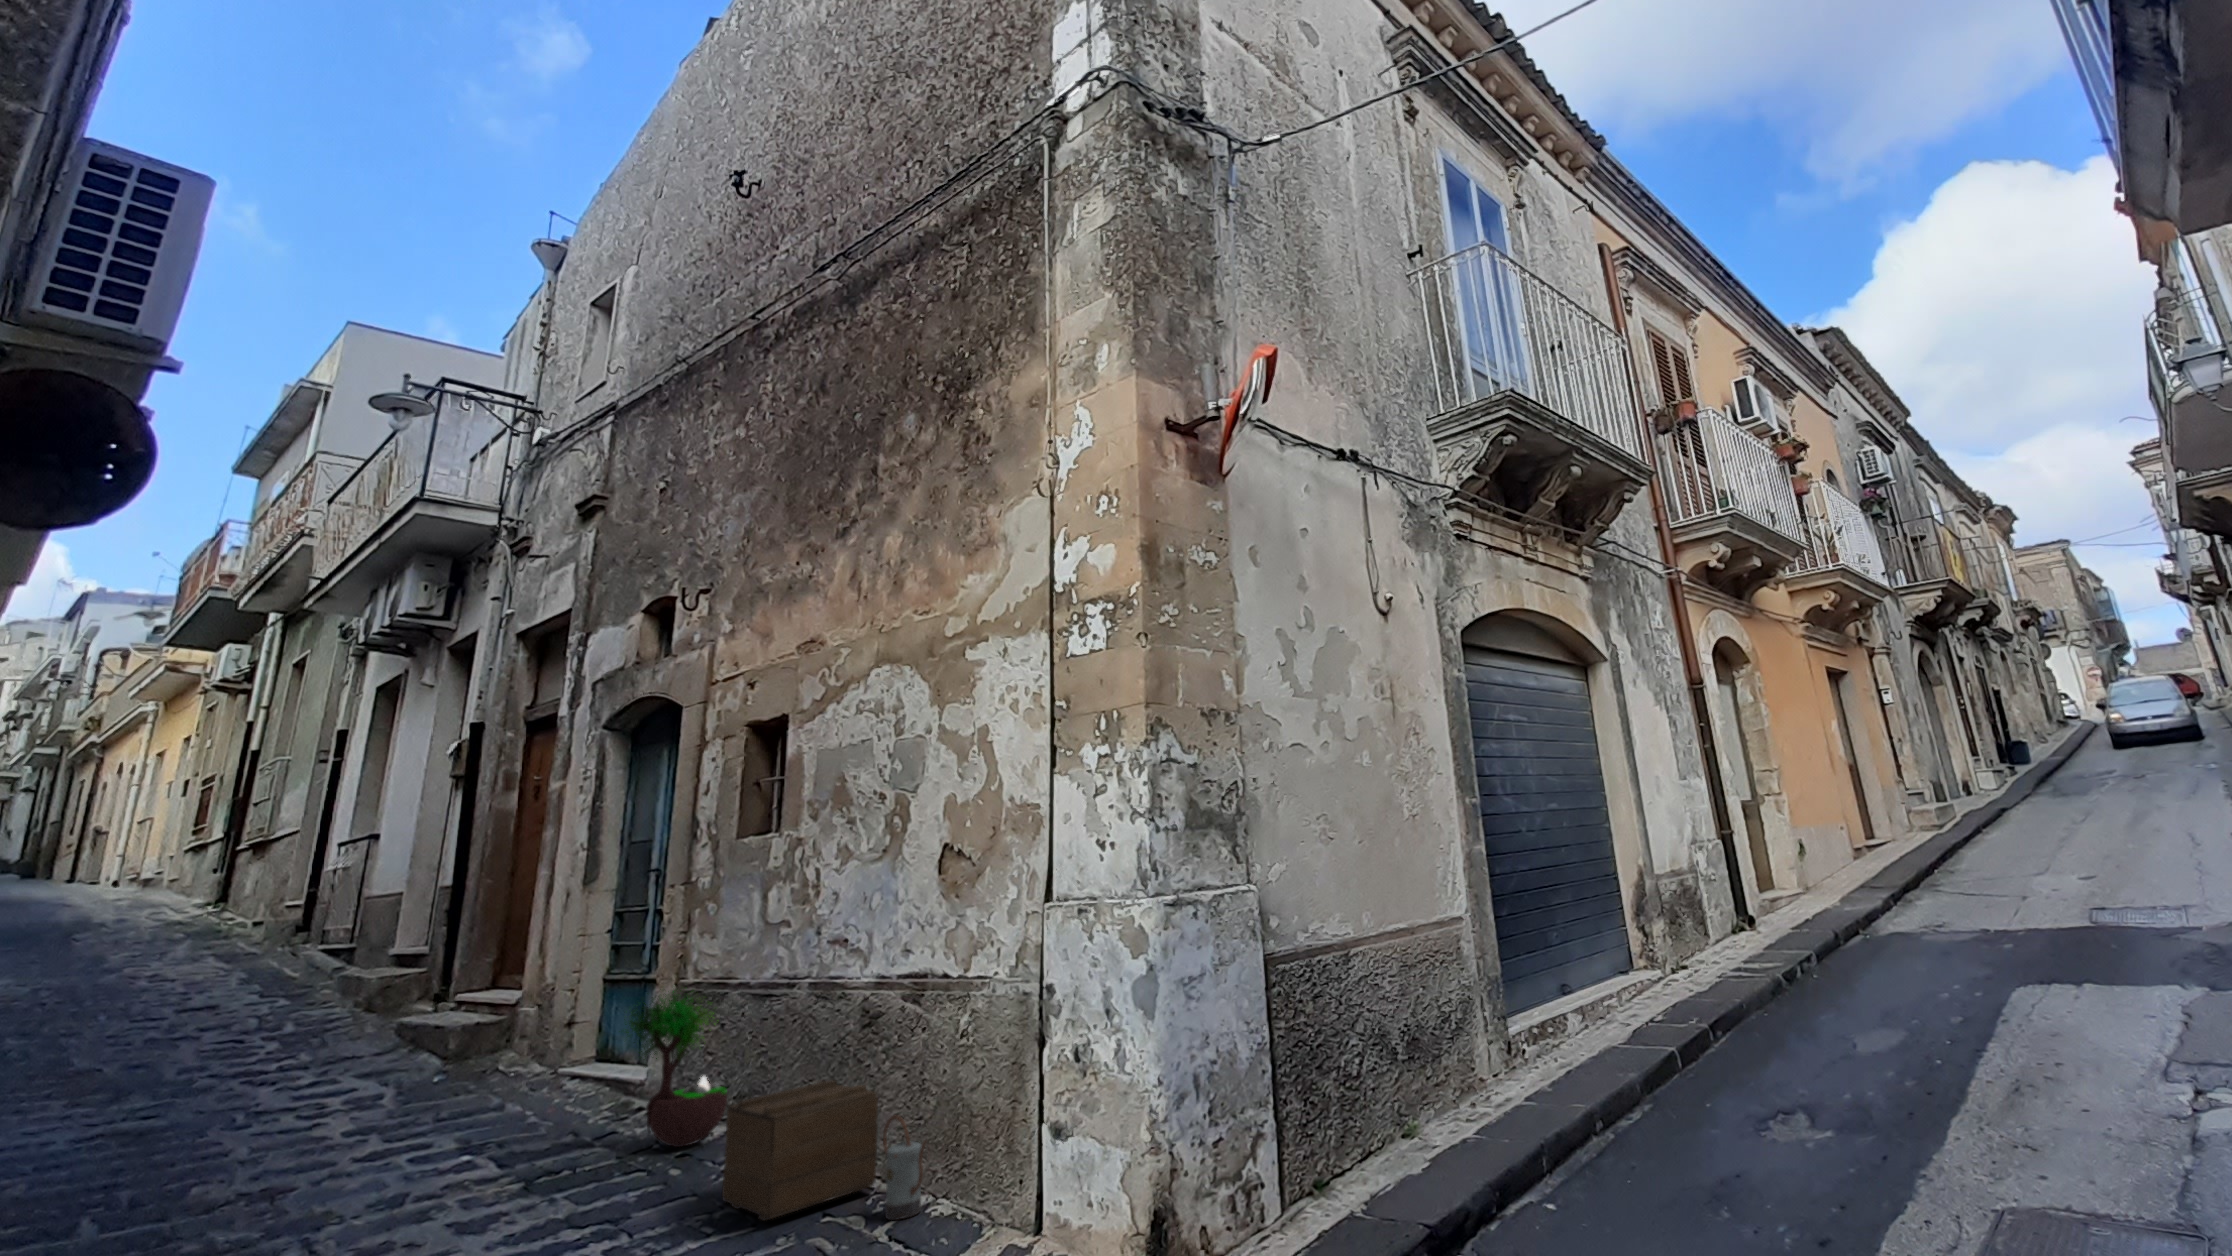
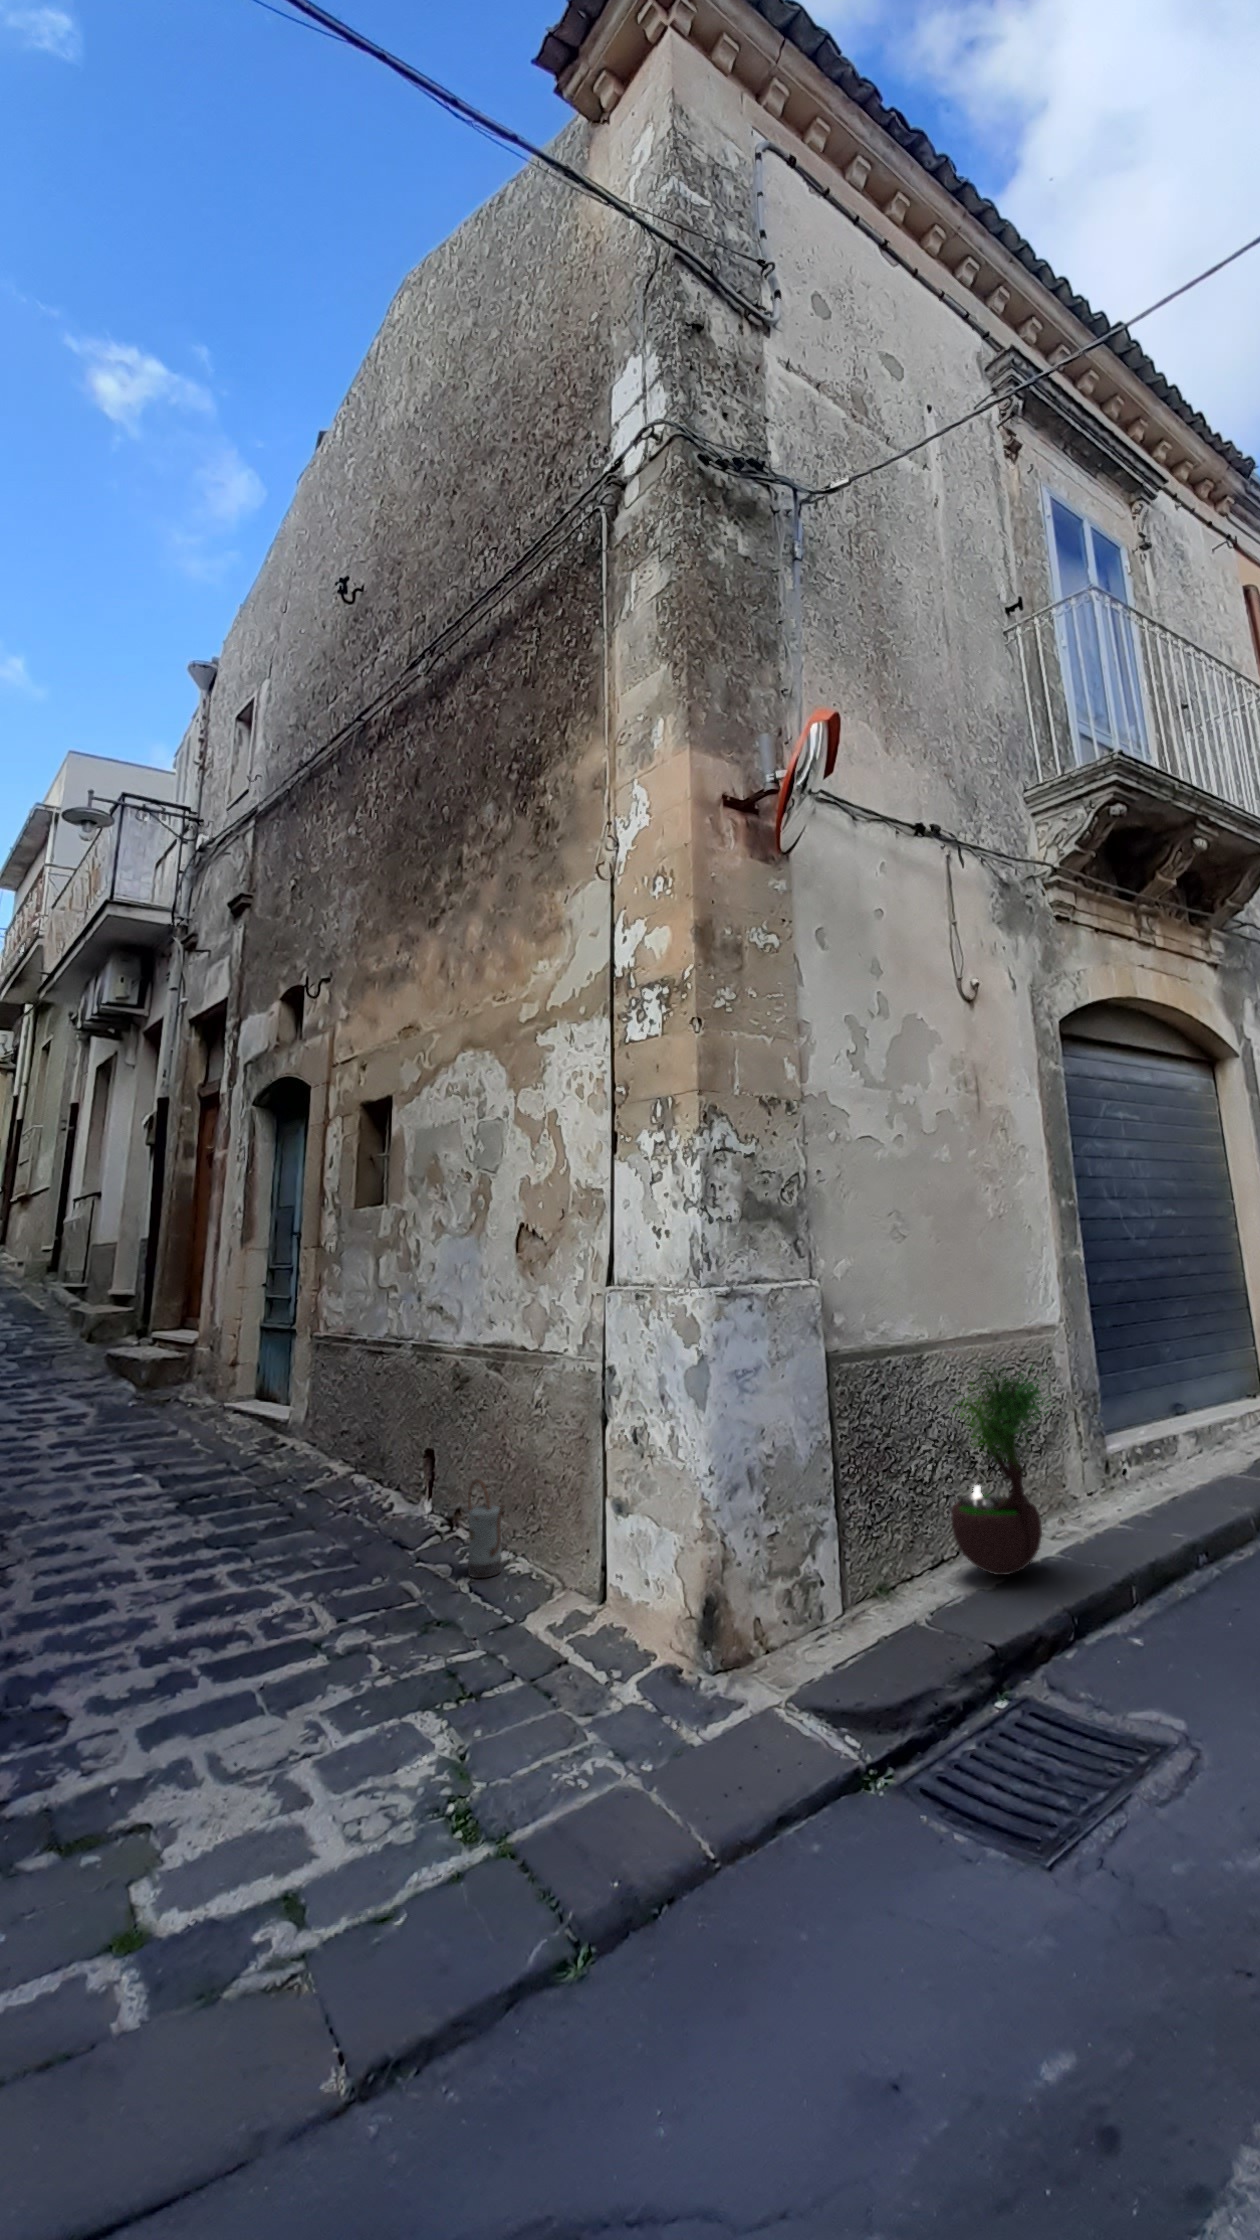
potted tree: present [624,990,727,1147] -> present [951,1367,1050,1575]
wooden crate: present [722,1080,878,1221] -> none [332,1438,466,1566]

